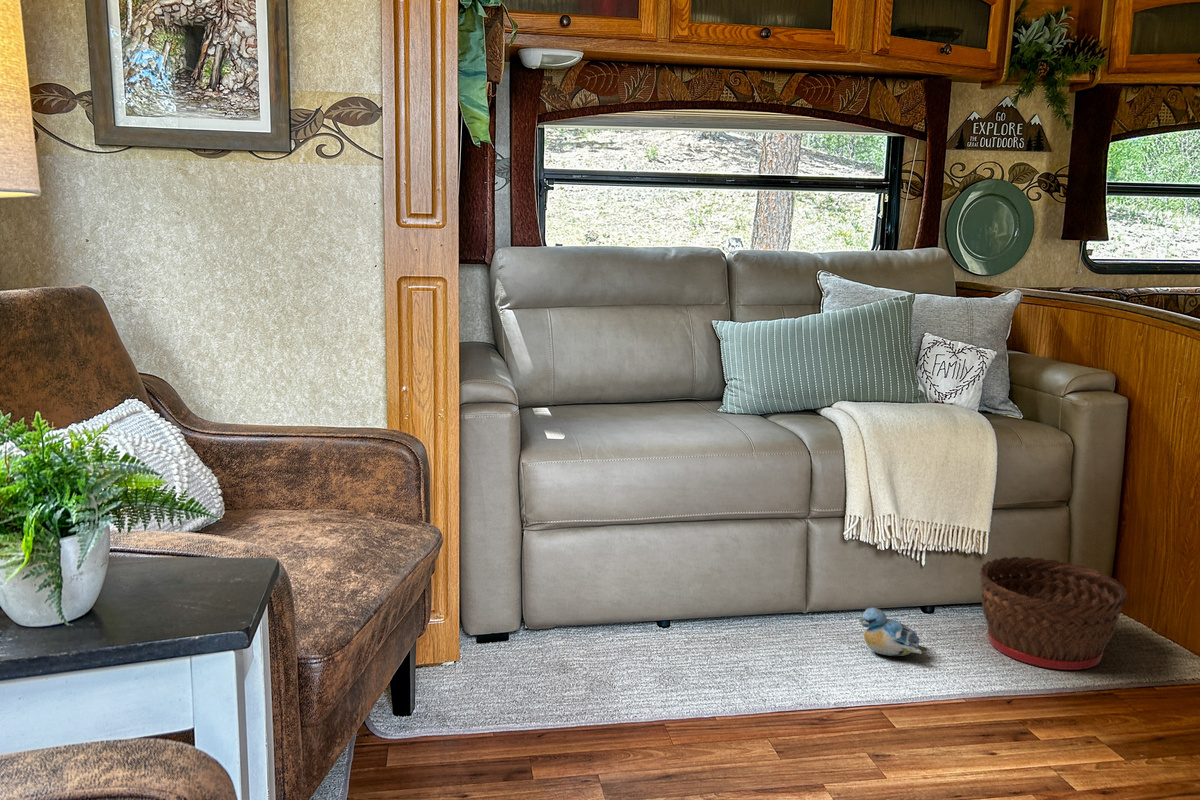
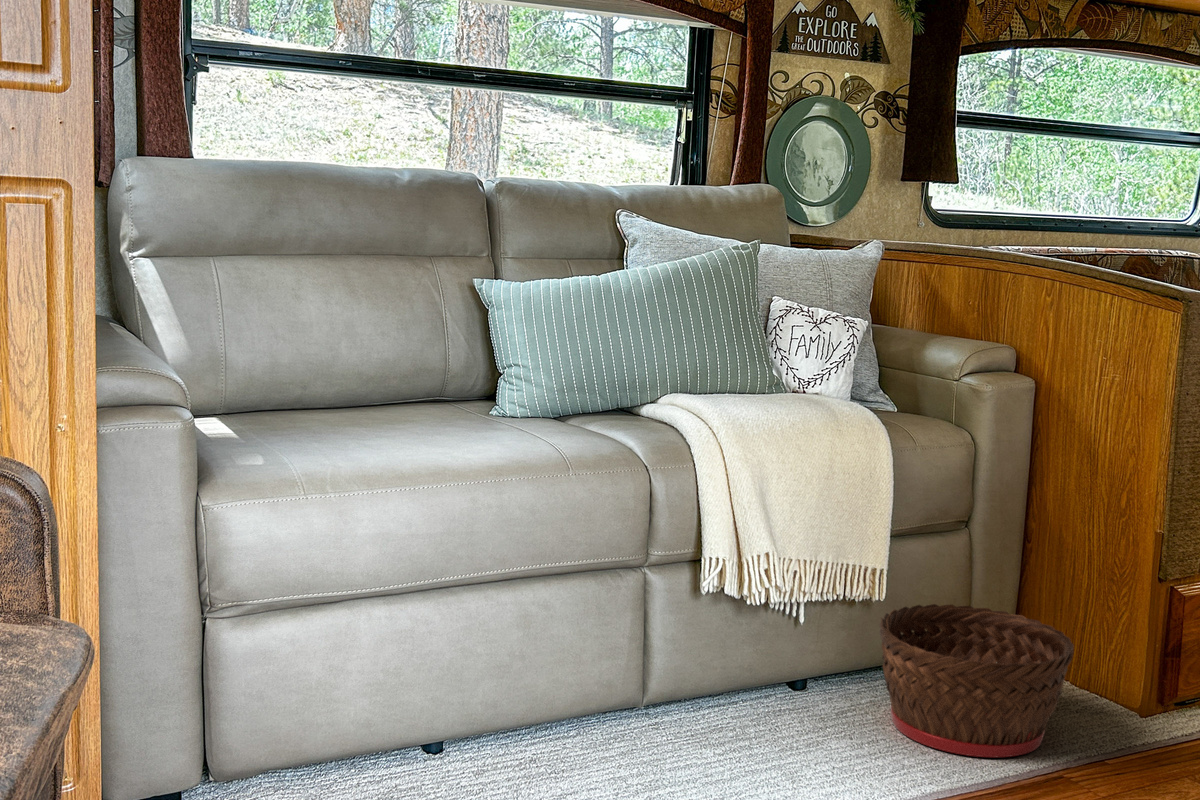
plush toy: present [860,608,927,656] -> none [728,693,823,762]

